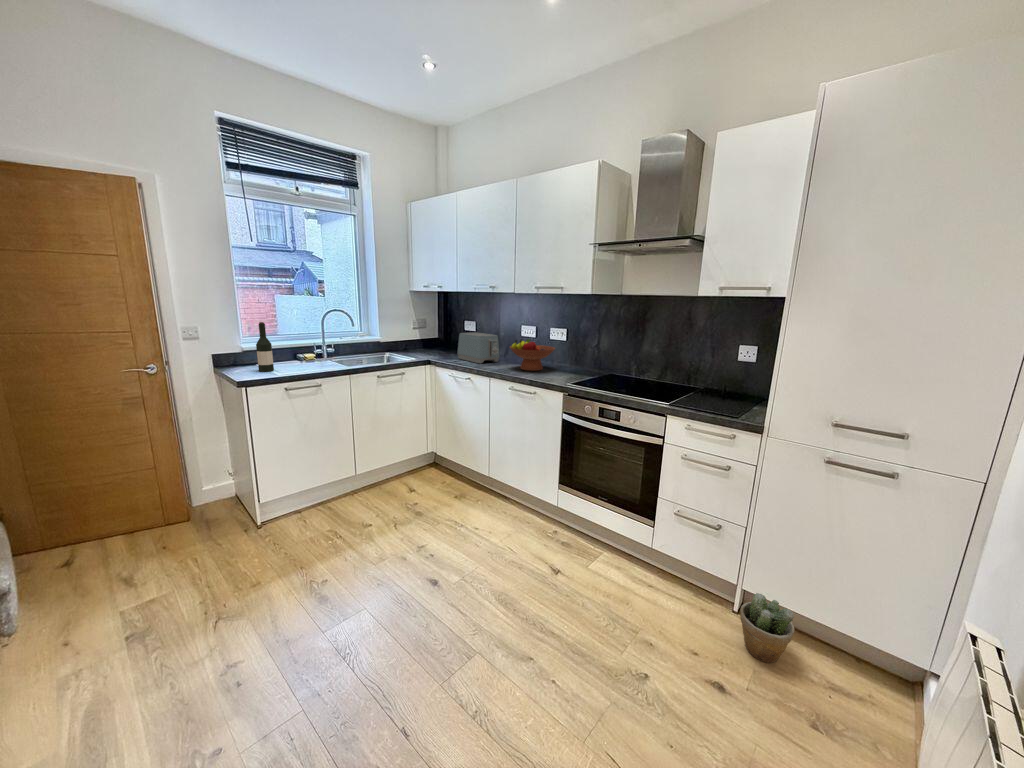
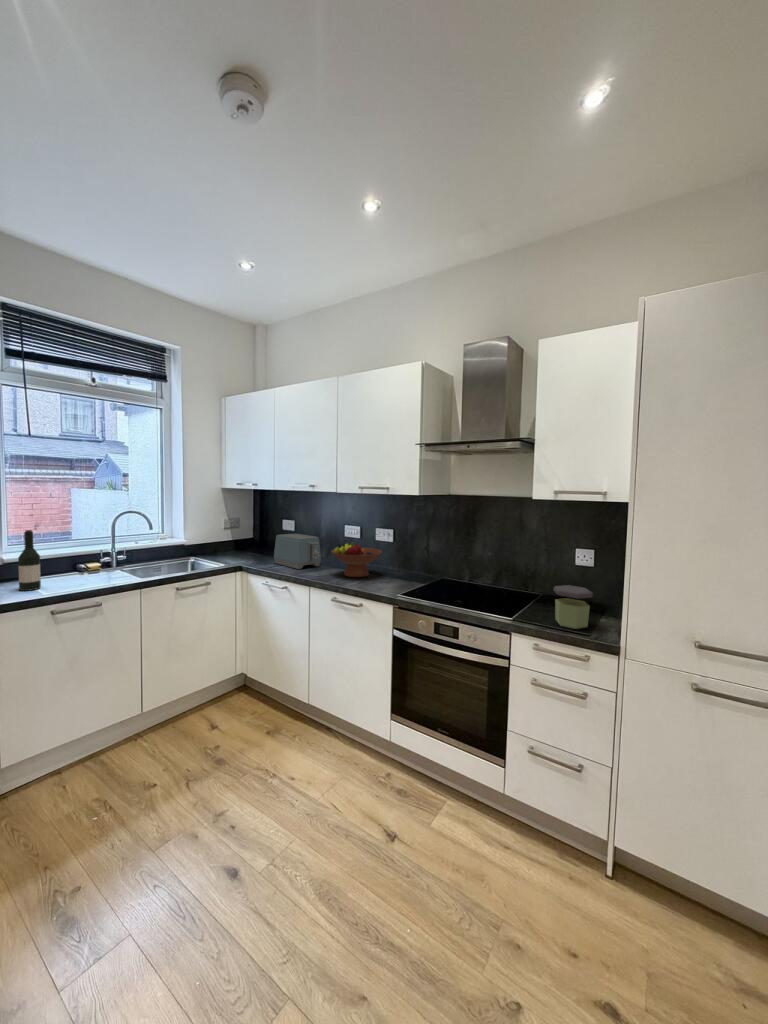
jar: none [710,376,746,413] -> present [554,585,593,629]
potted plant: present [740,593,794,663] -> none [620,858,688,957]

